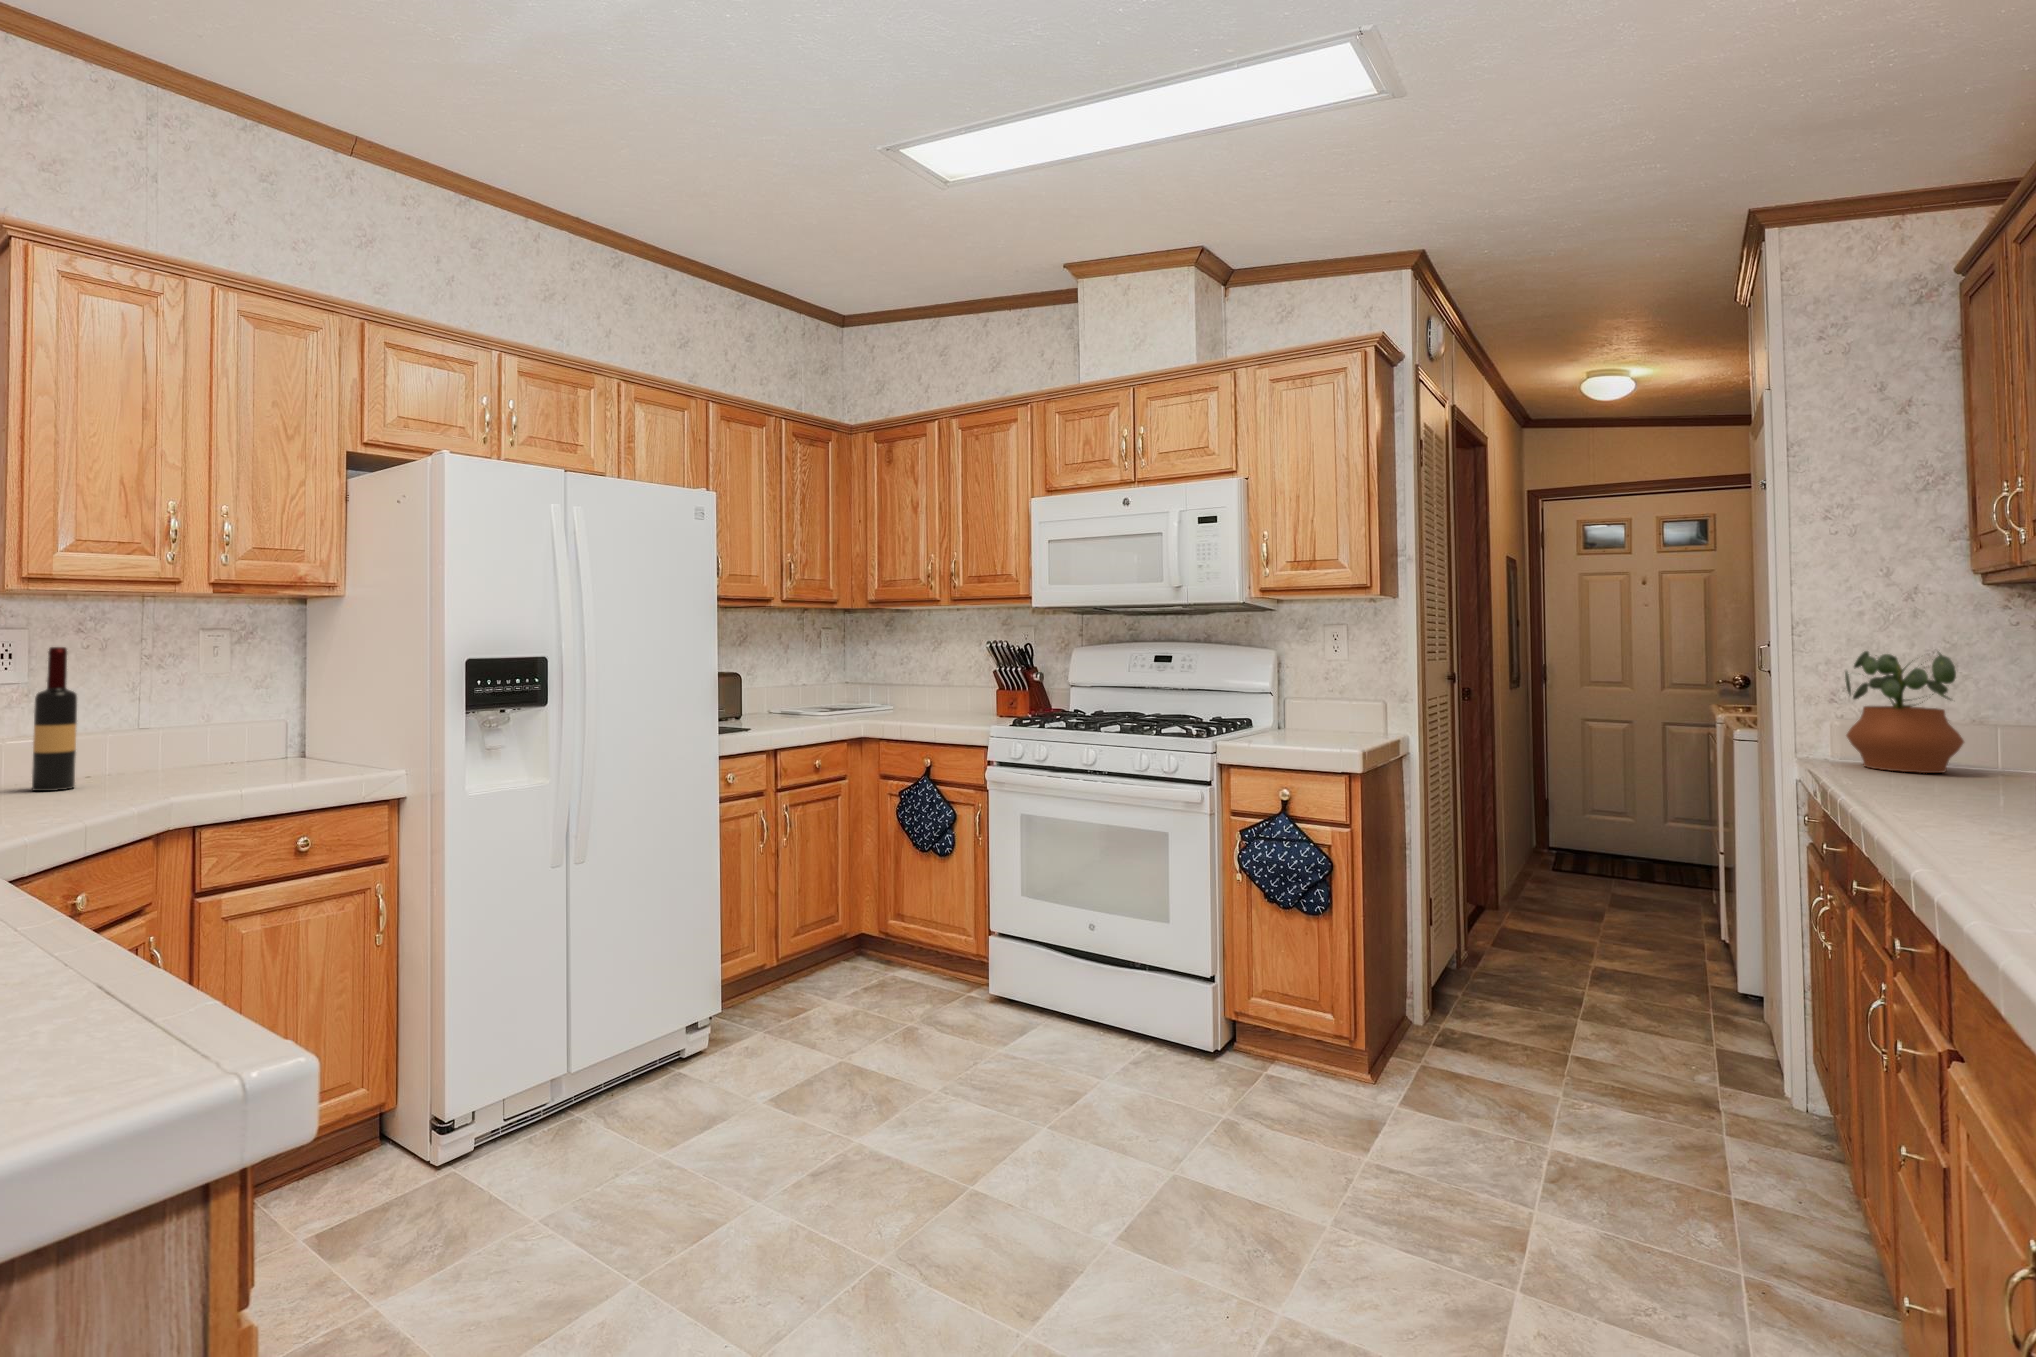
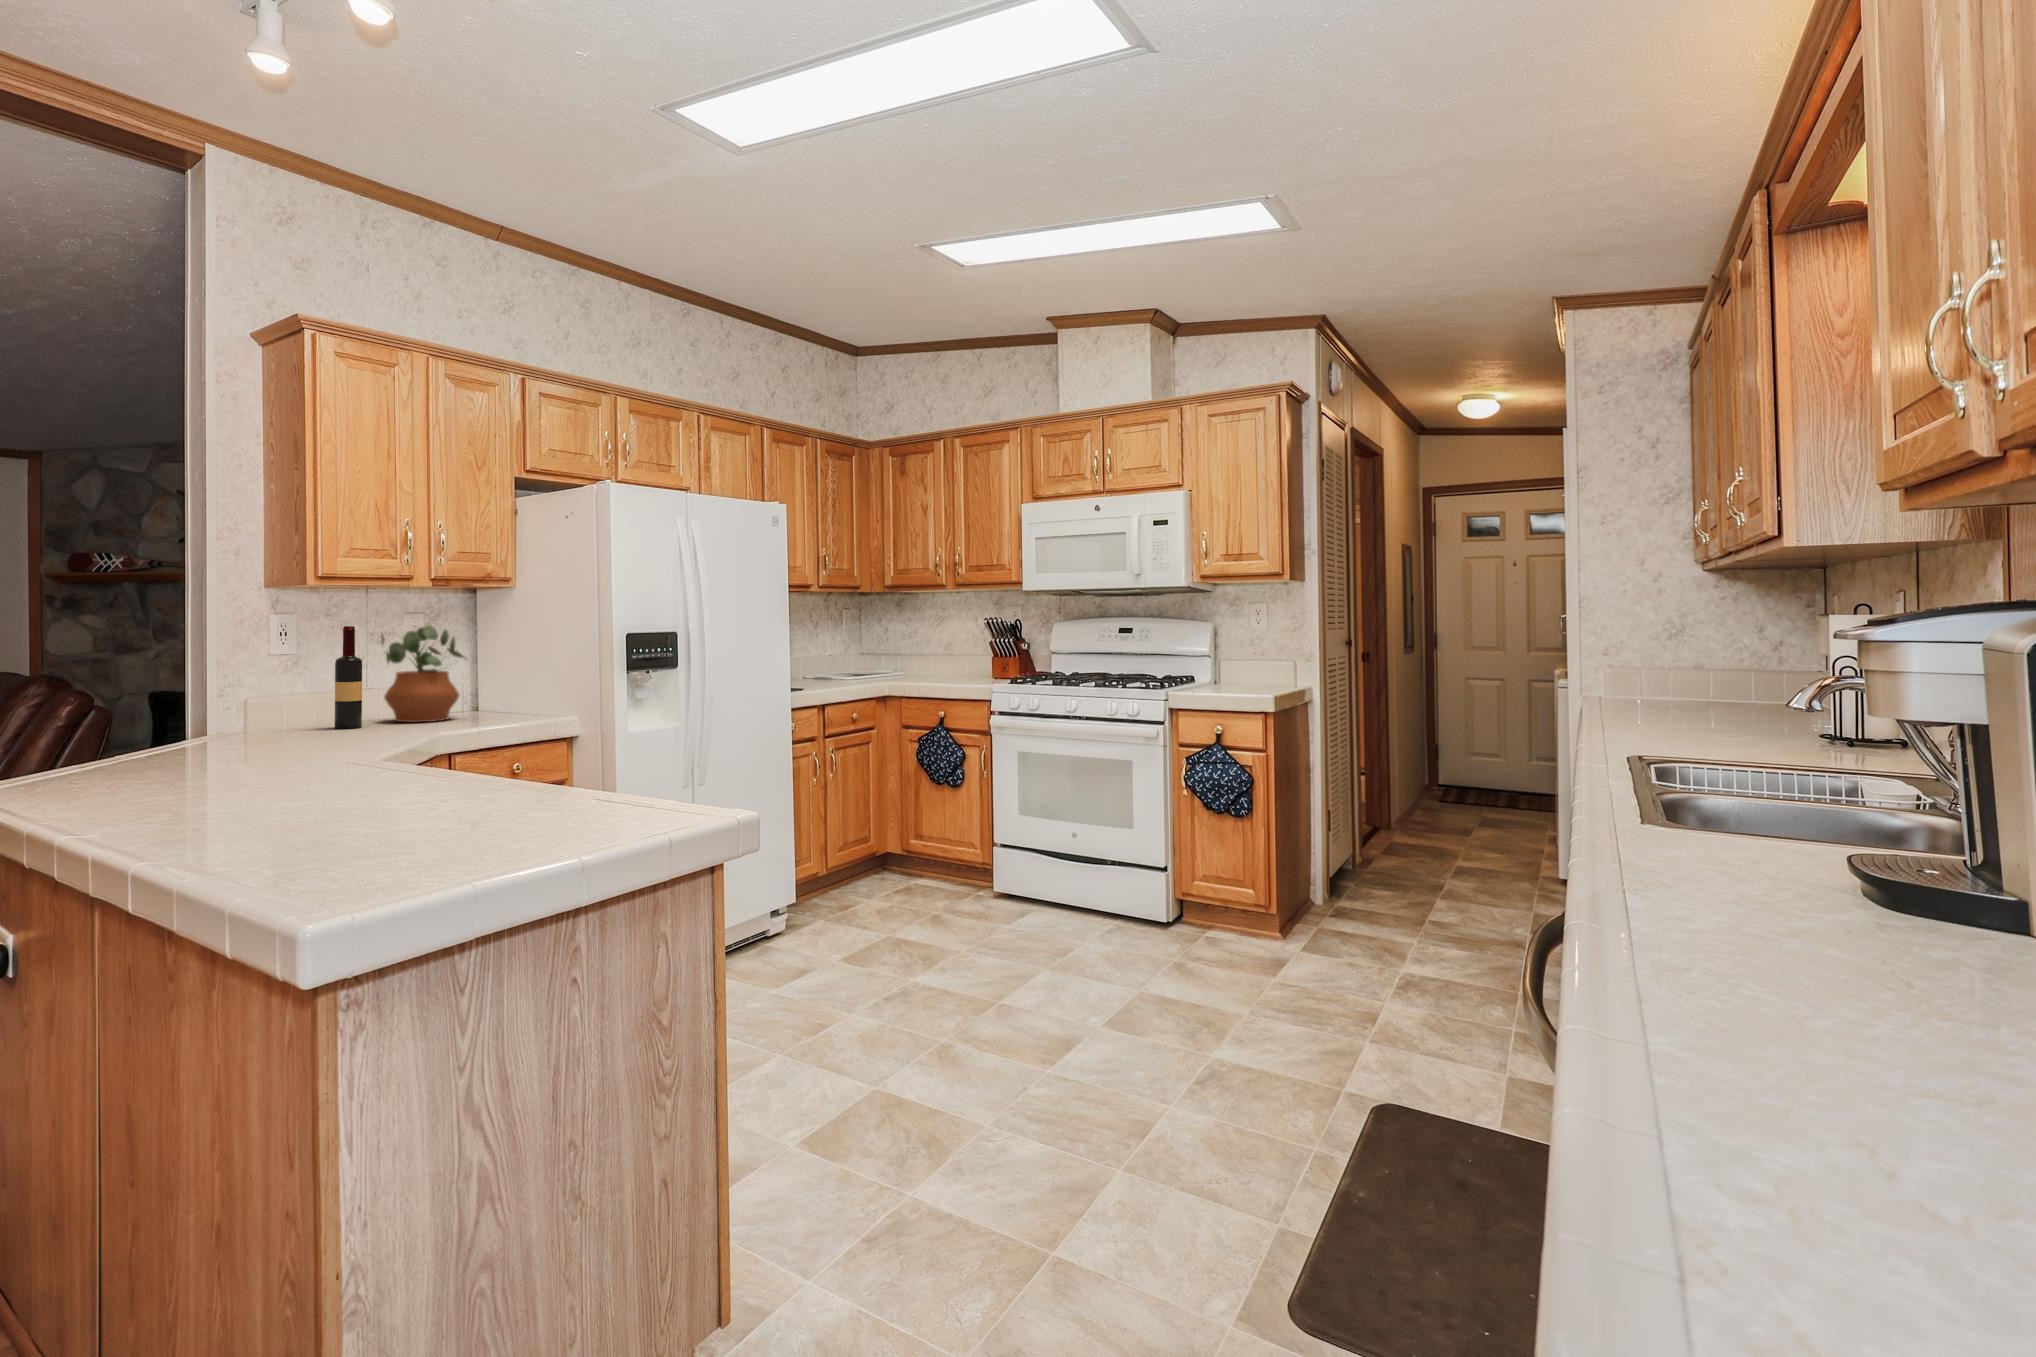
potted plant: present [1845,651,1964,773] -> present [381,625,465,722]

